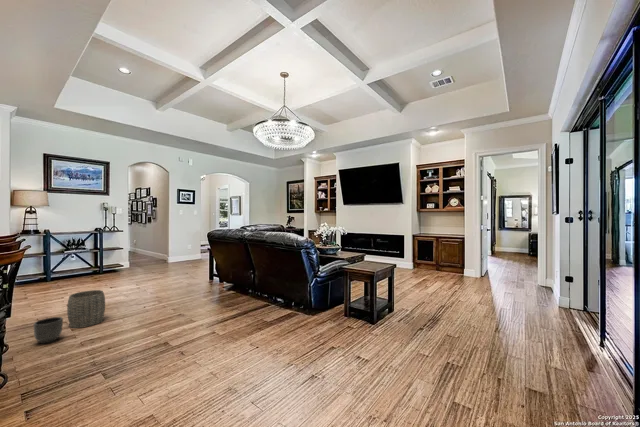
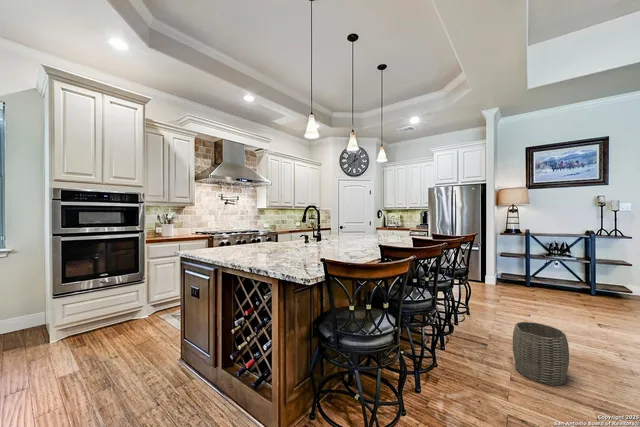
planter: present [34,317,63,344] -> none [467,343,499,380]

